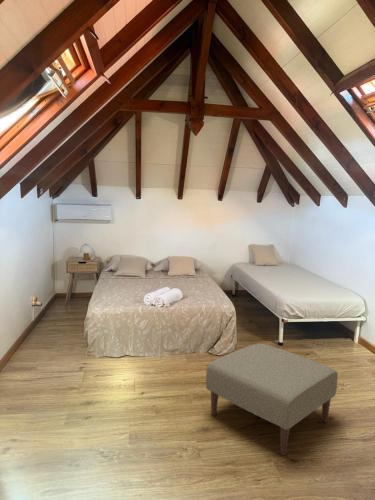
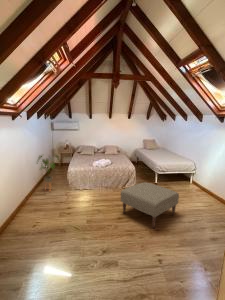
house plant: none [16,274,67,360] -> present [38,155,59,189]

